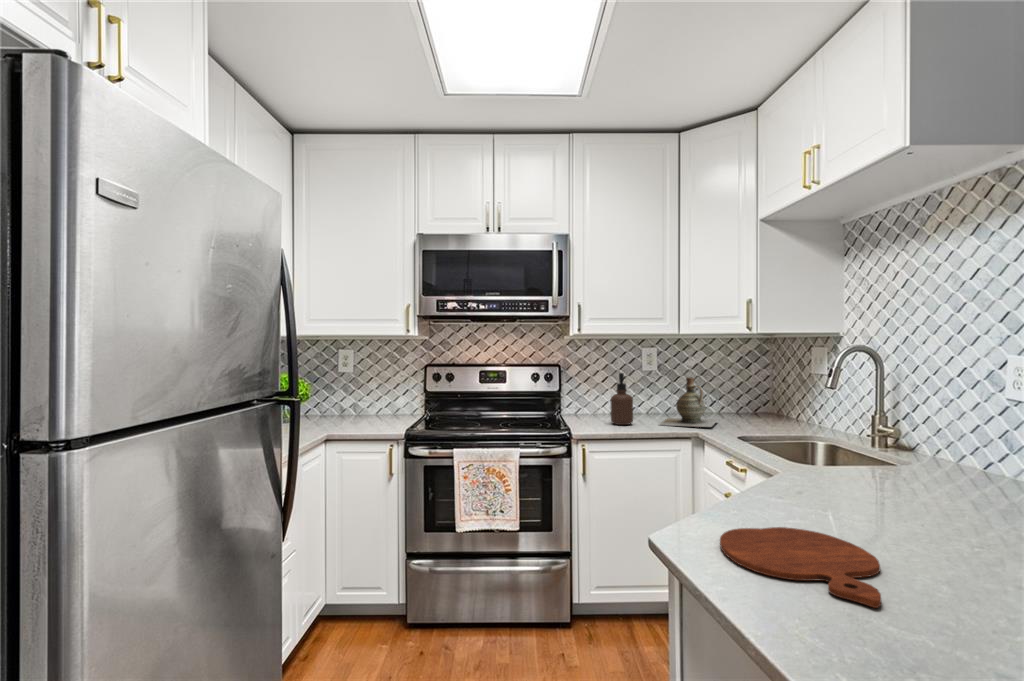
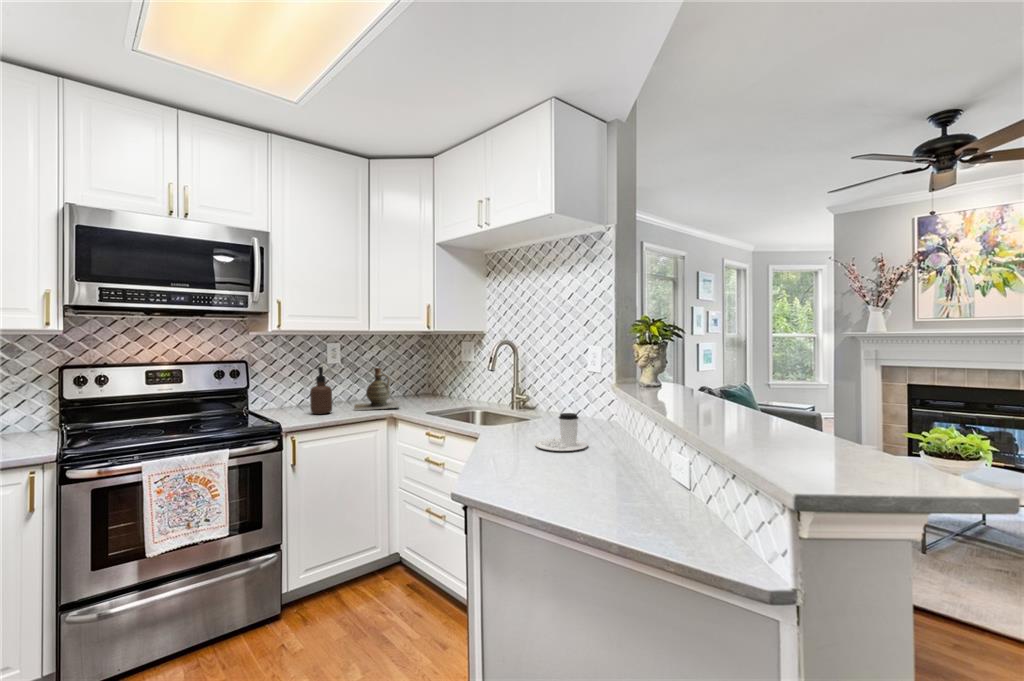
coffee cup: none [832,460,931,522] -> present [535,413,588,451]
cutting board: present [720,527,881,608] -> none [507,465,625,498]

